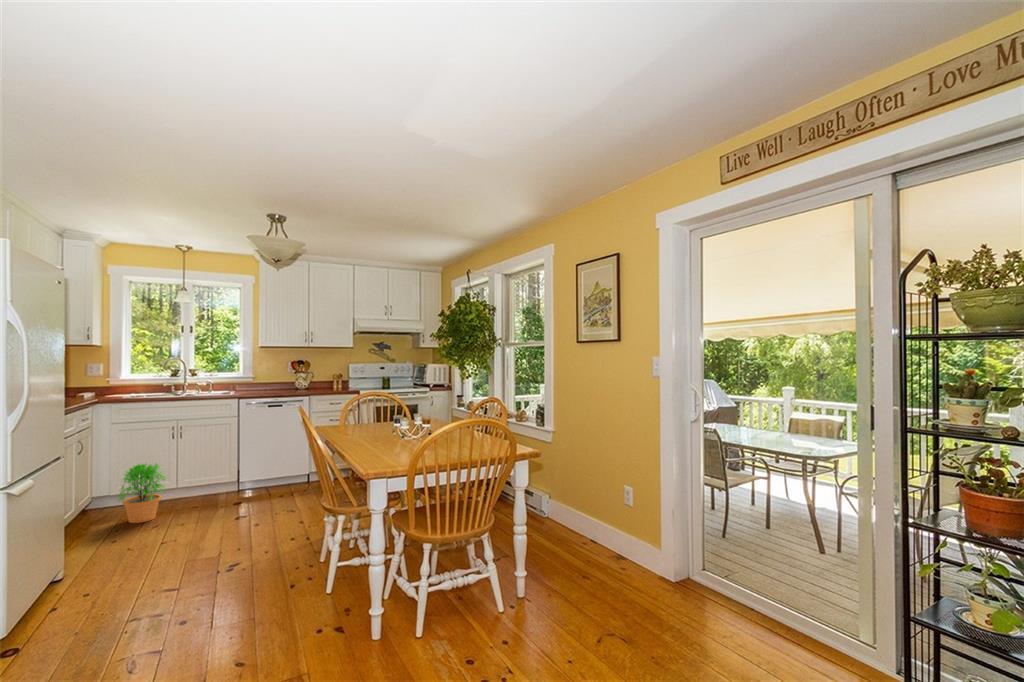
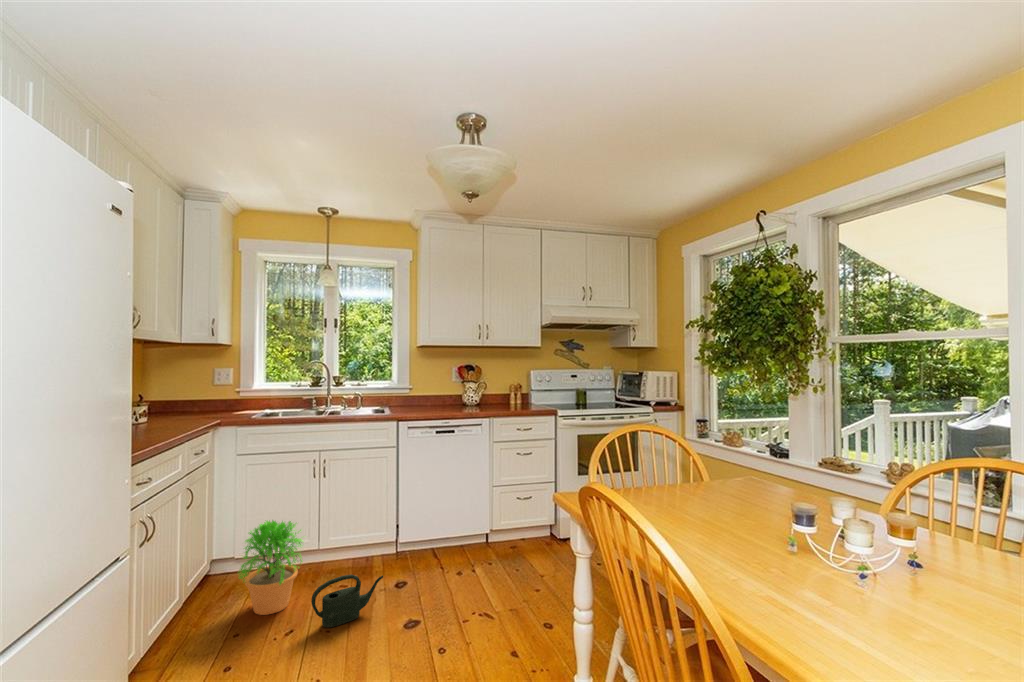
watering can: none [173,493,225,524] -> present [311,574,383,627]

